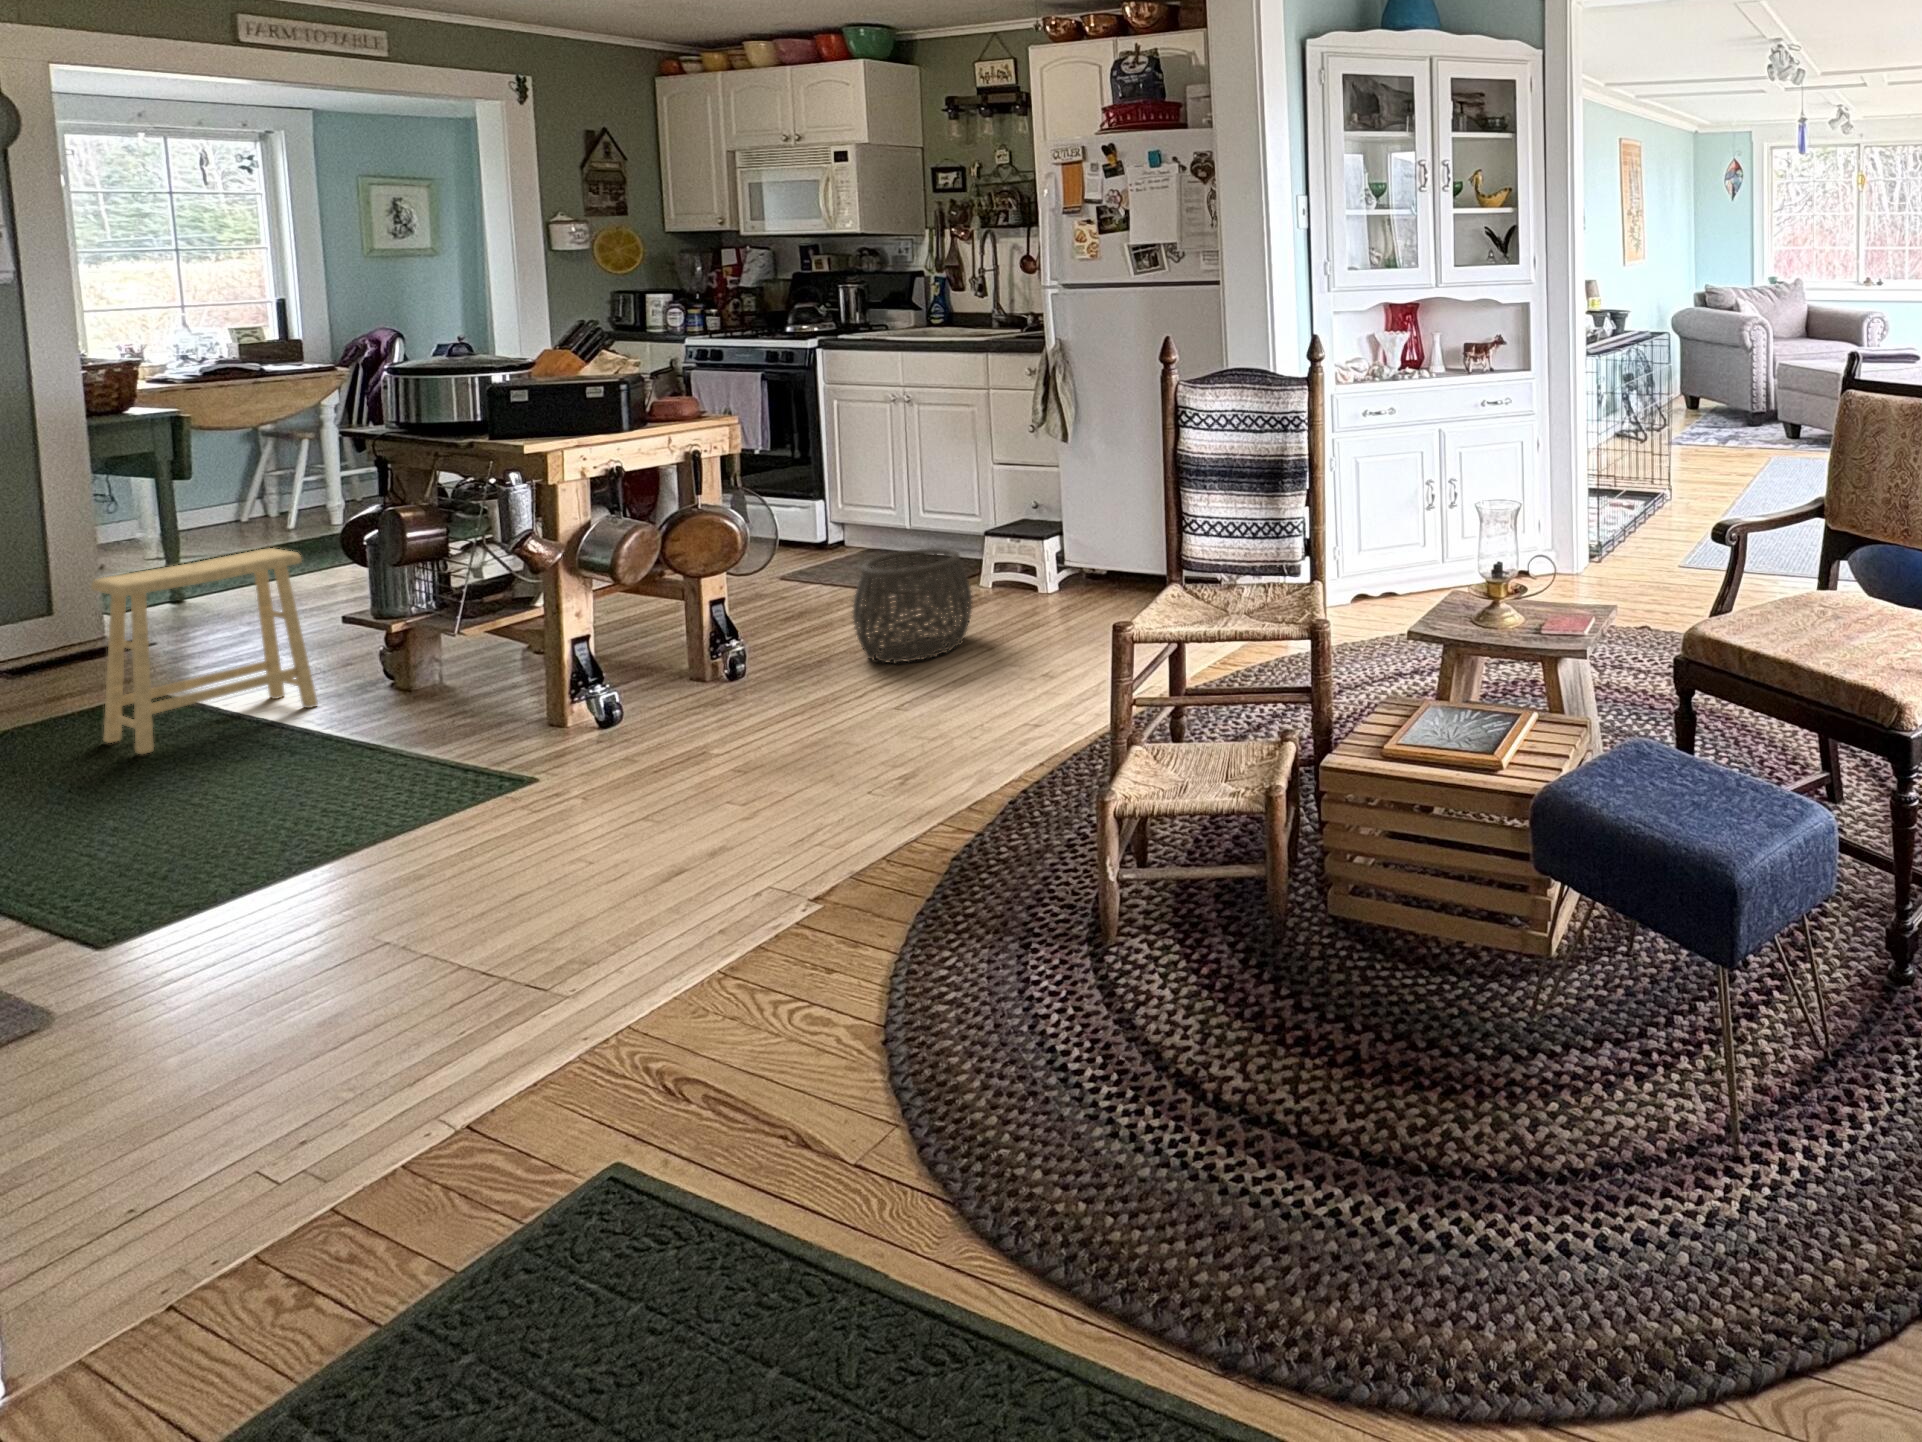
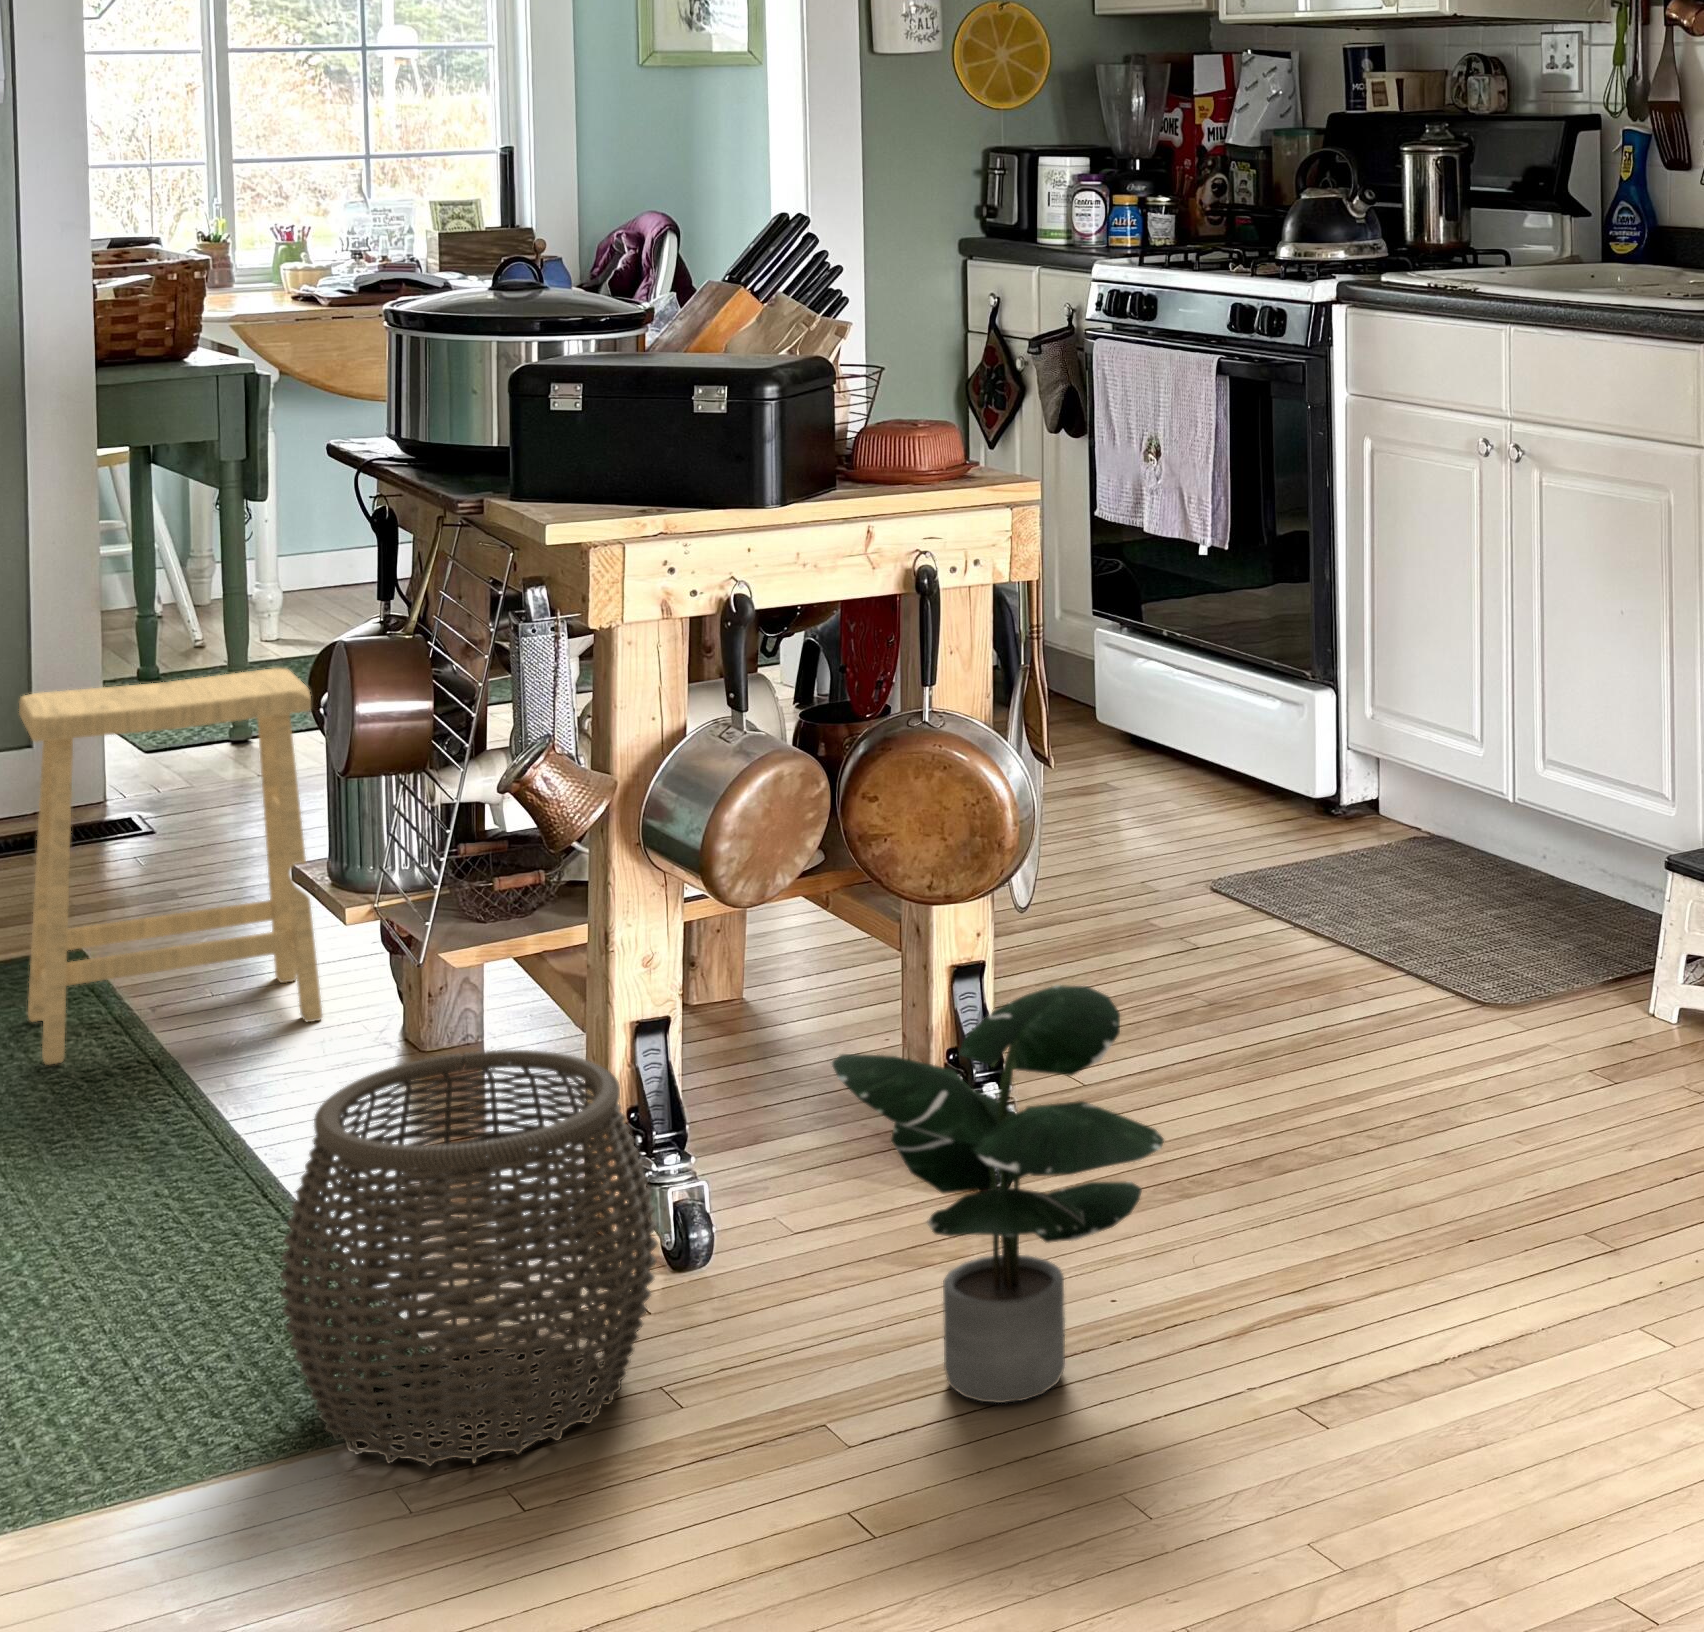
woven basket: present [852,548,972,663] -> present [280,1050,657,1466]
potted plant: none [698,589,844,737] -> present [832,985,1164,1403]

